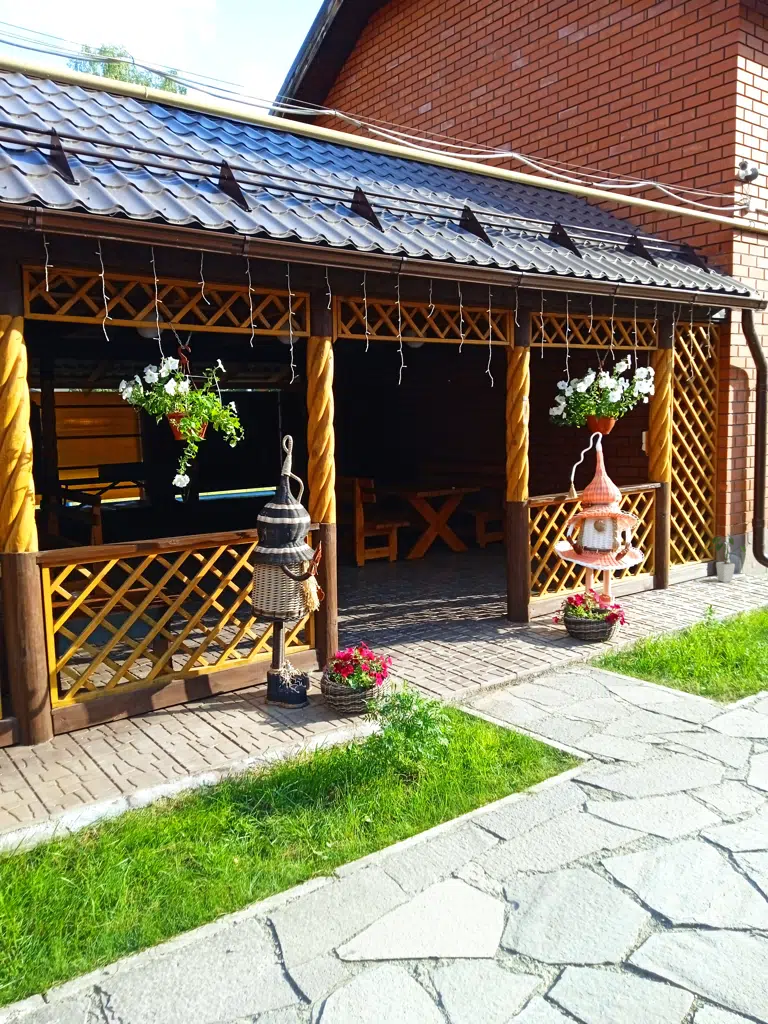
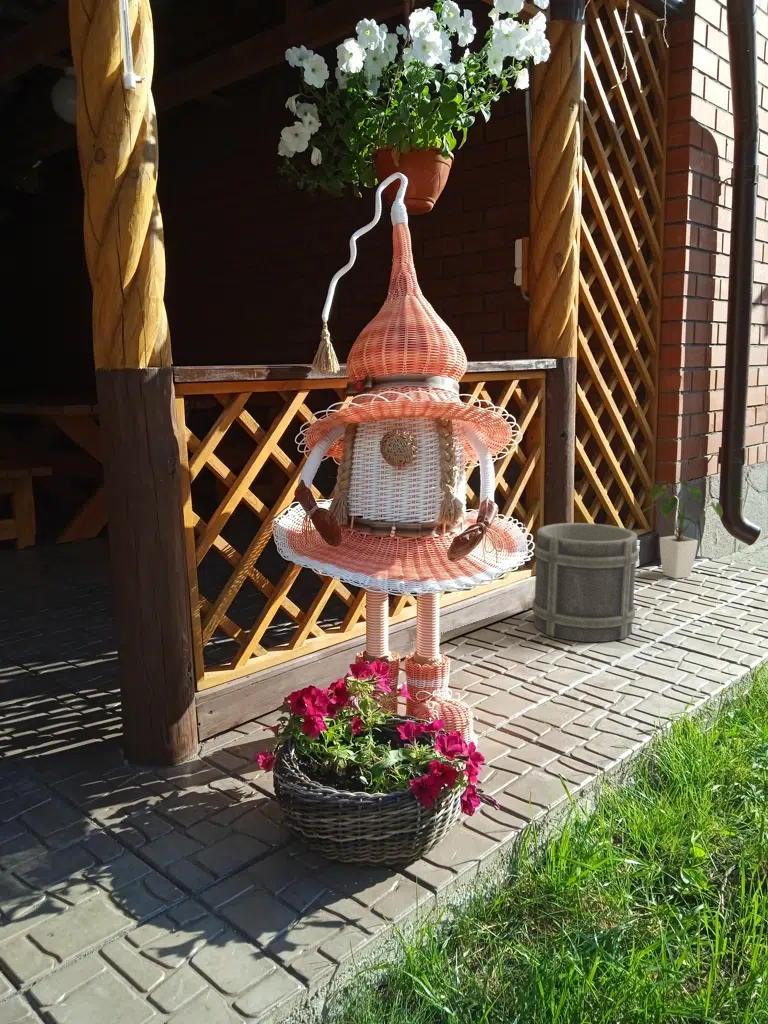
bucket: none [649,553,695,602] -> present [532,523,639,642]

